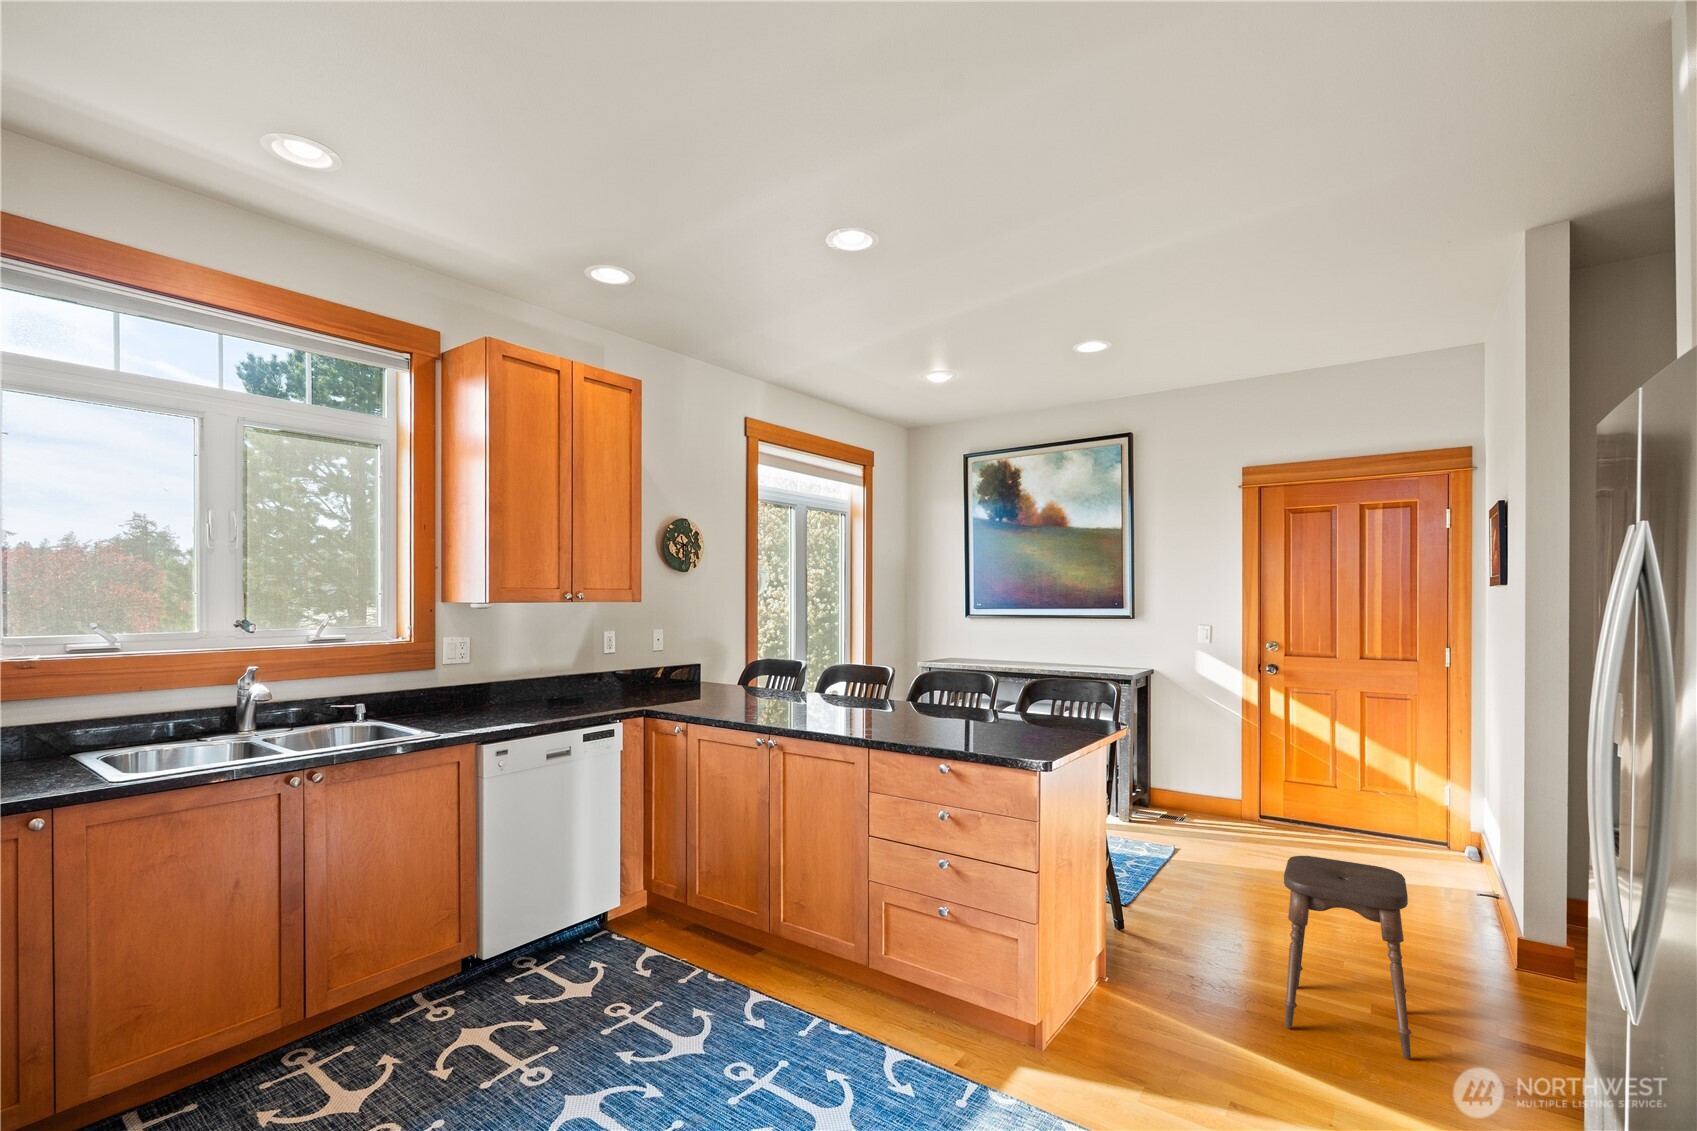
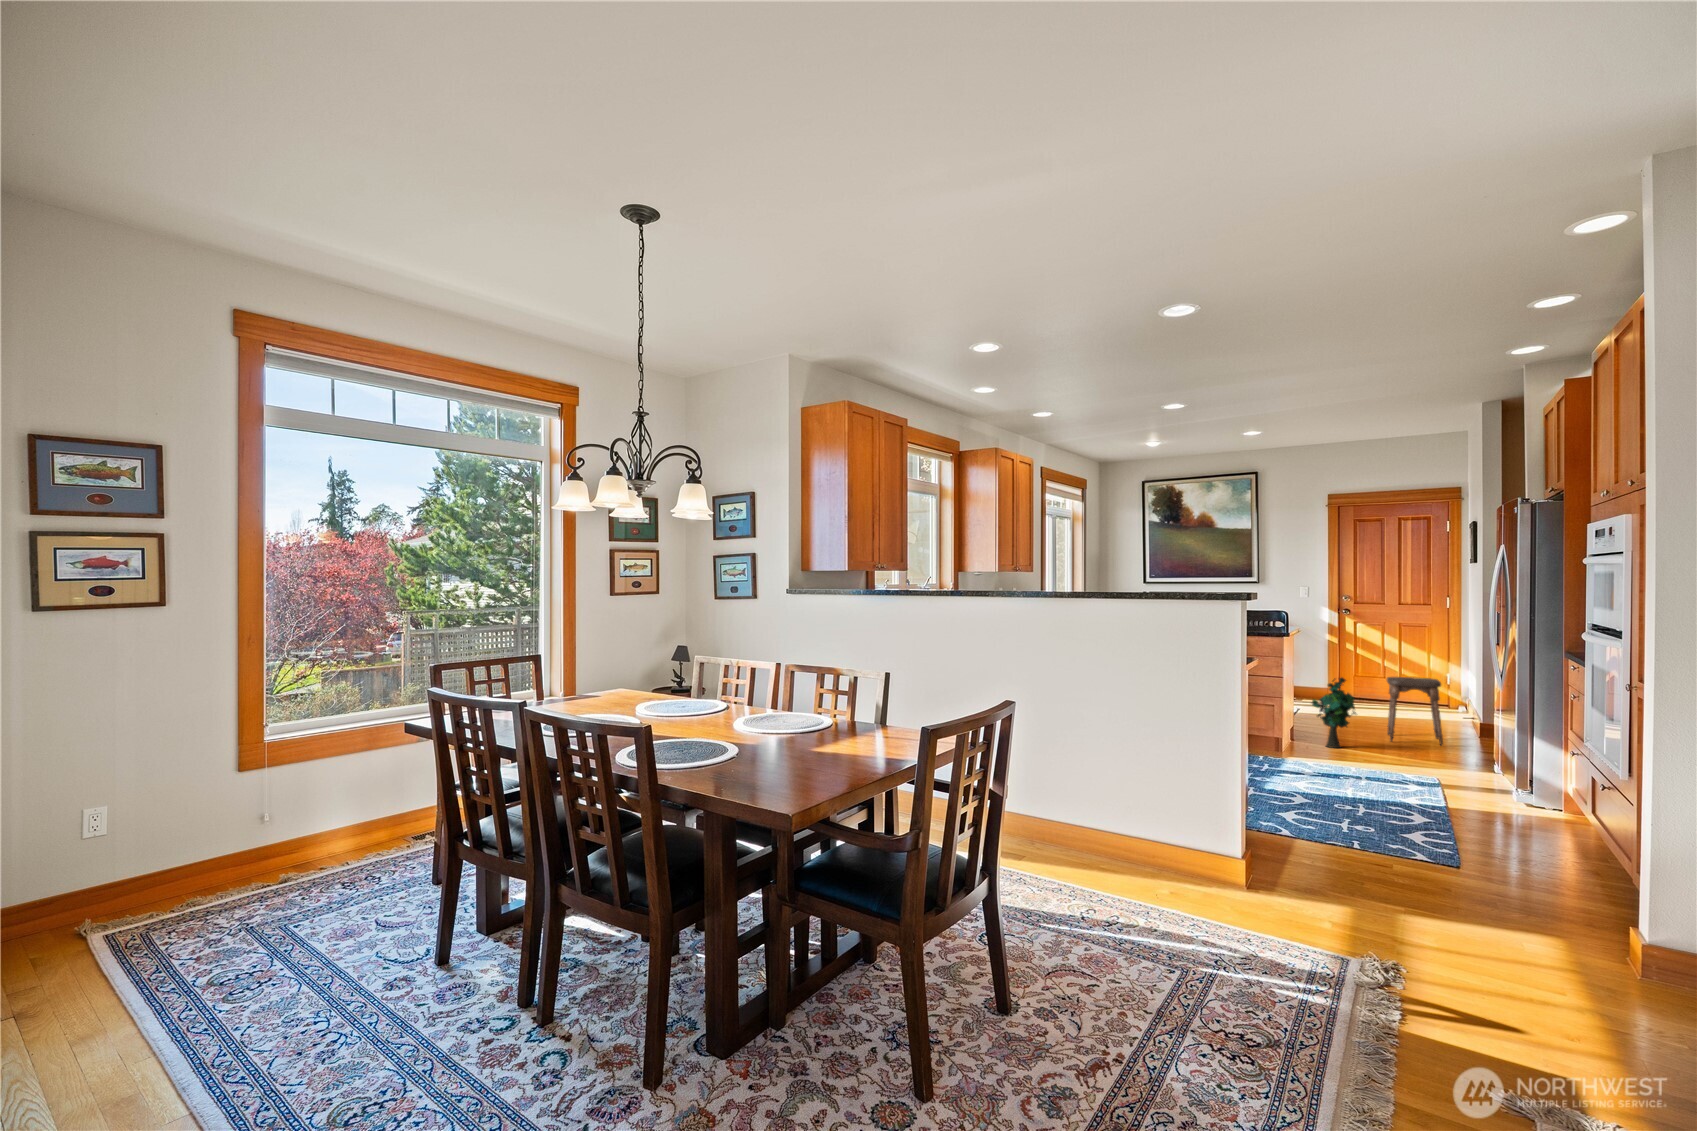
decorative plant: none [1079,884,1189,1067] -> present [1312,678,1356,748]

